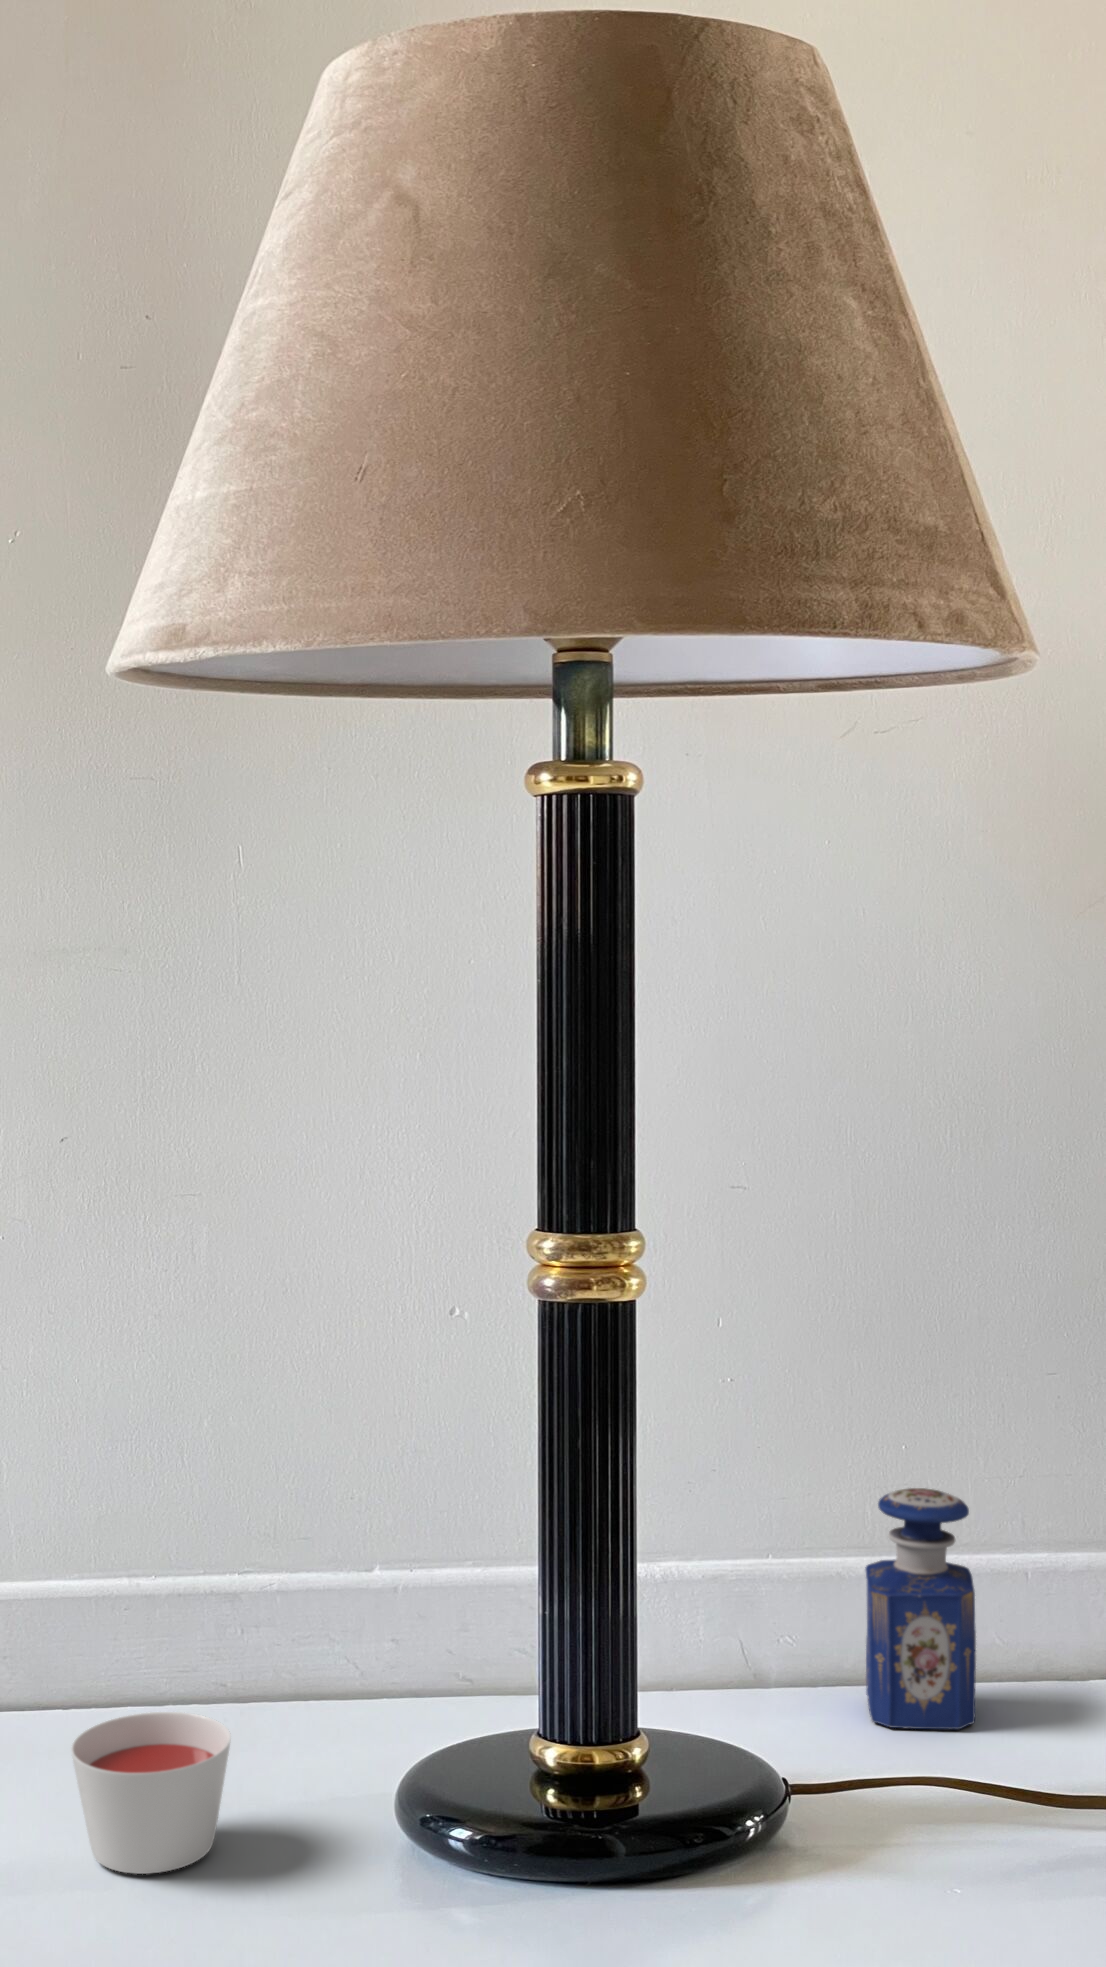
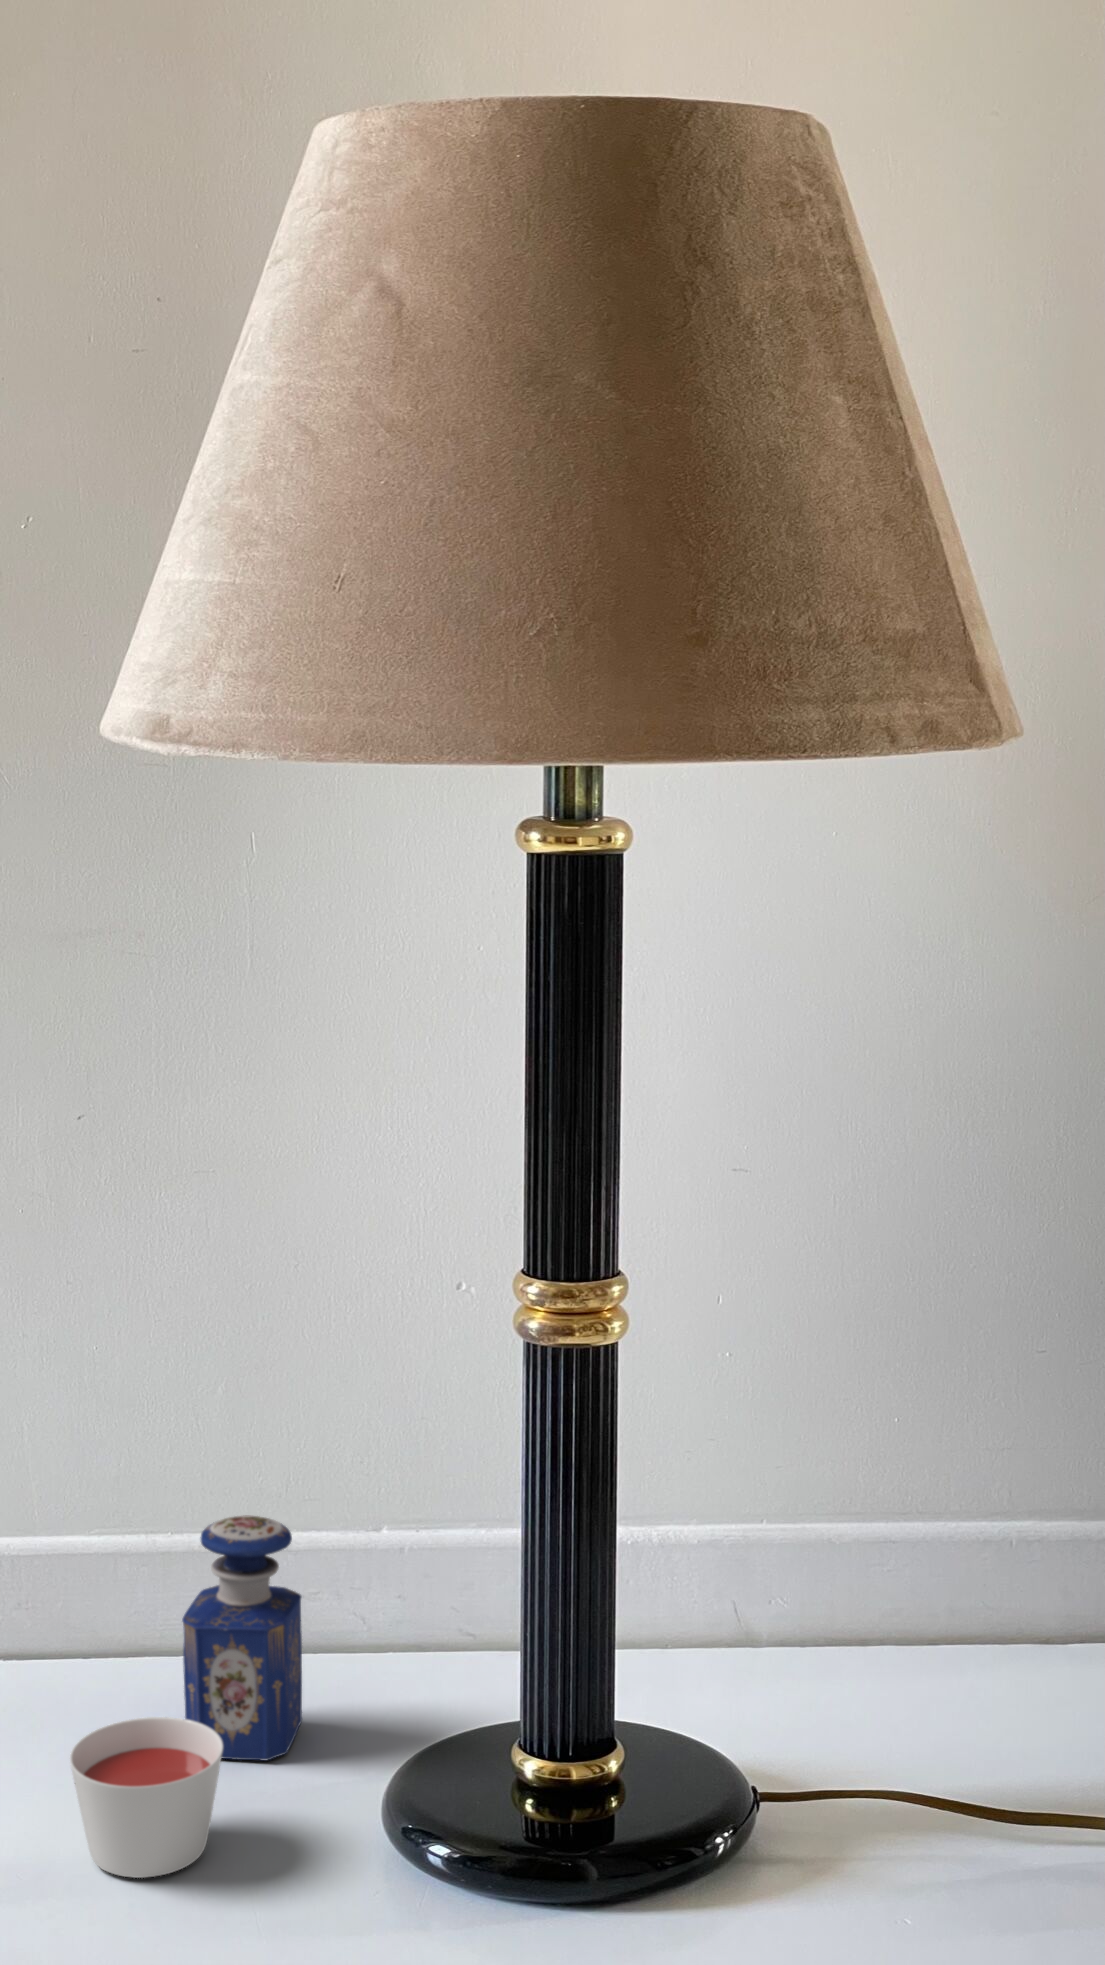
perfume bottle: present [865,1488,976,1729] -> present [182,1515,302,1760]

